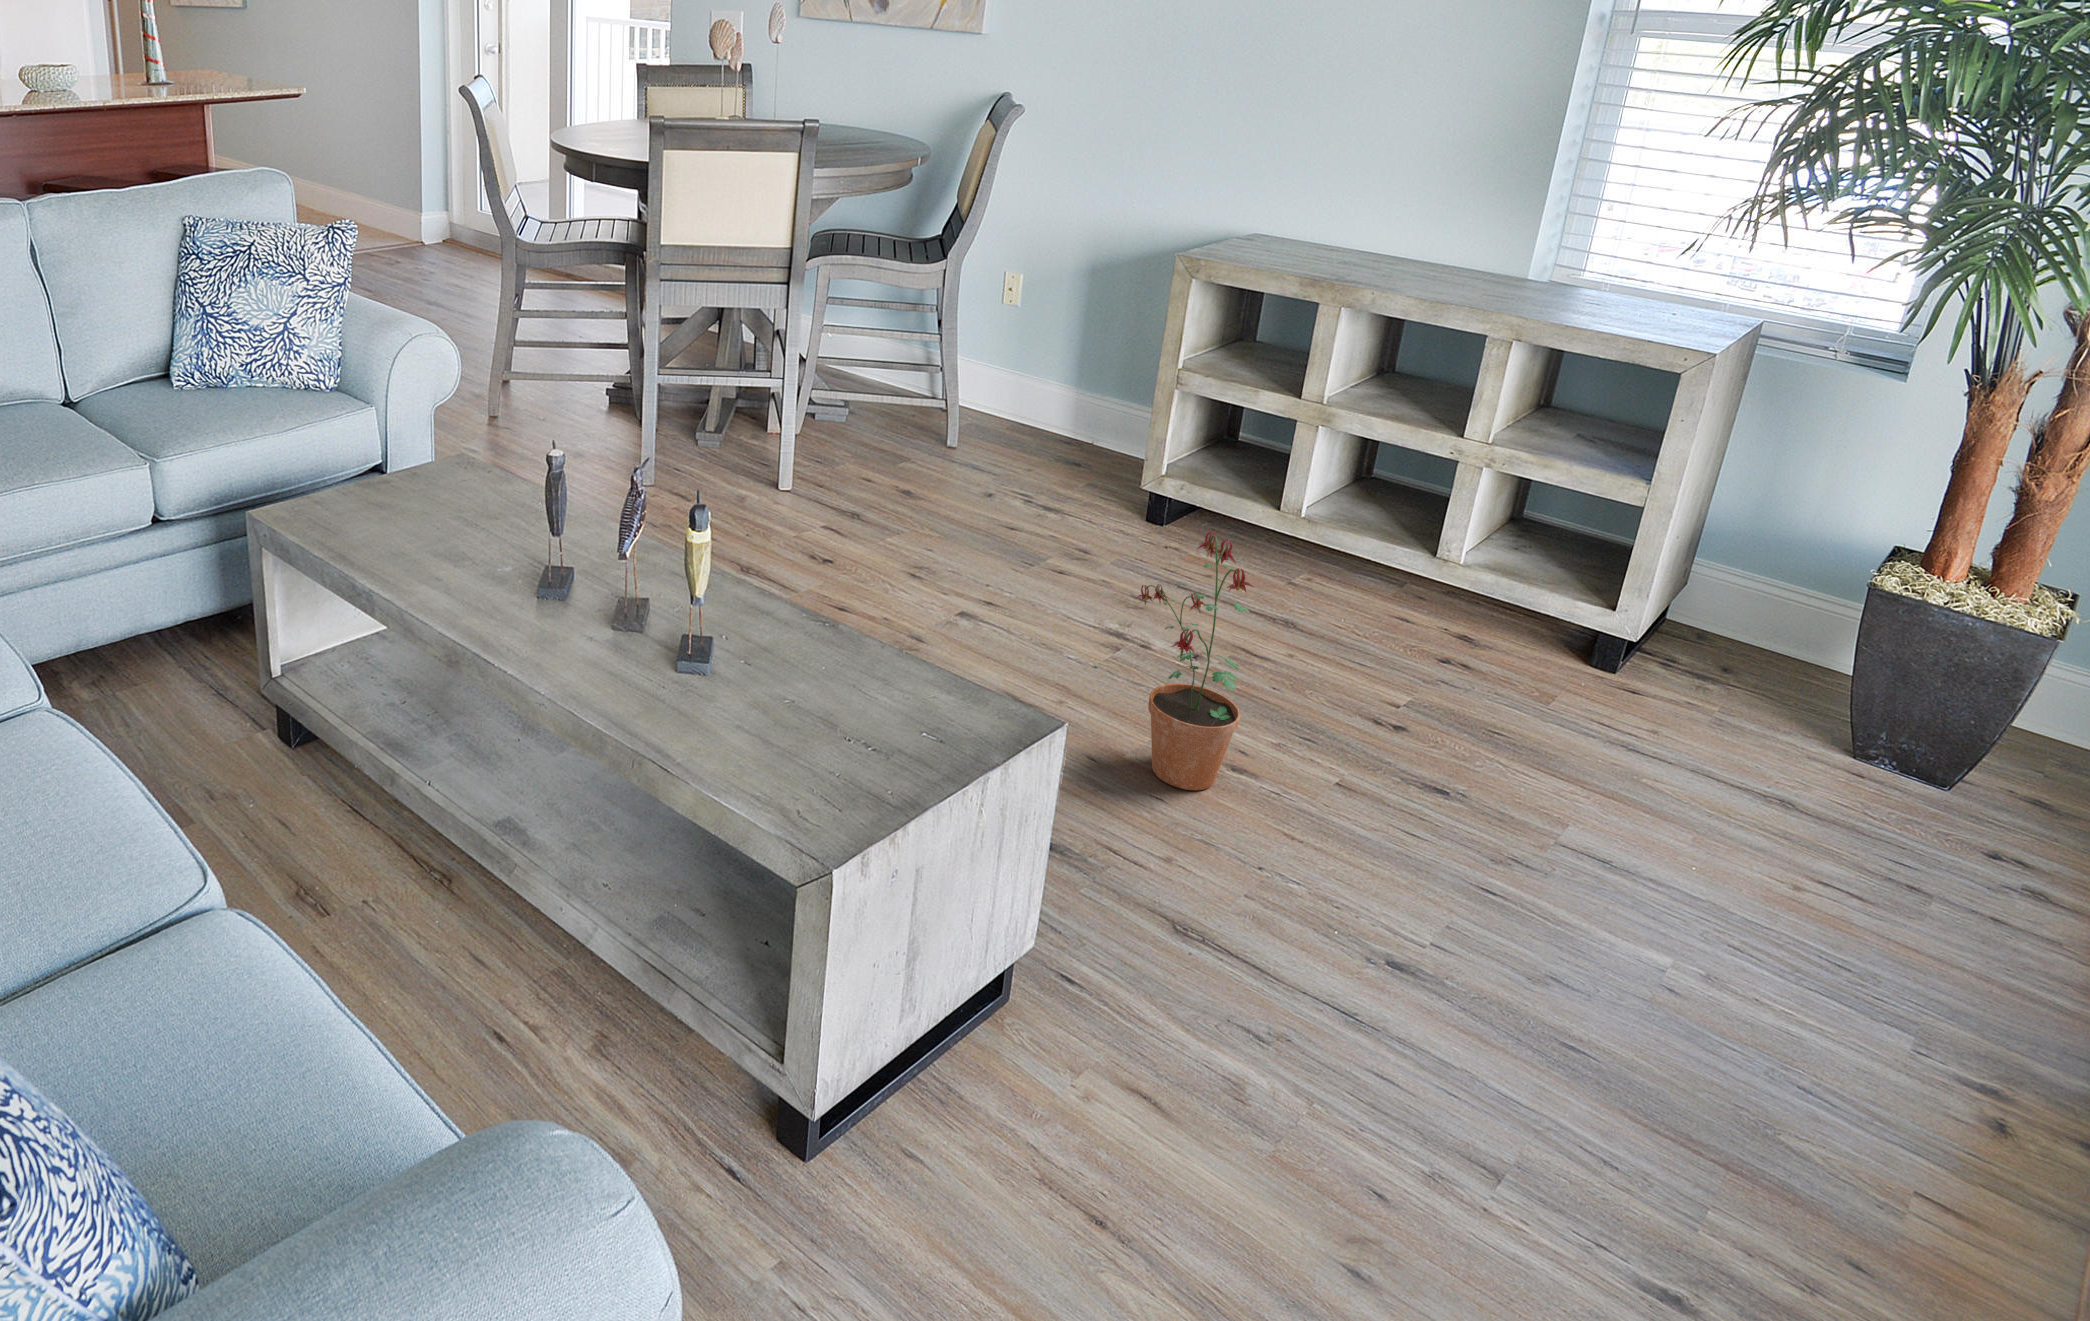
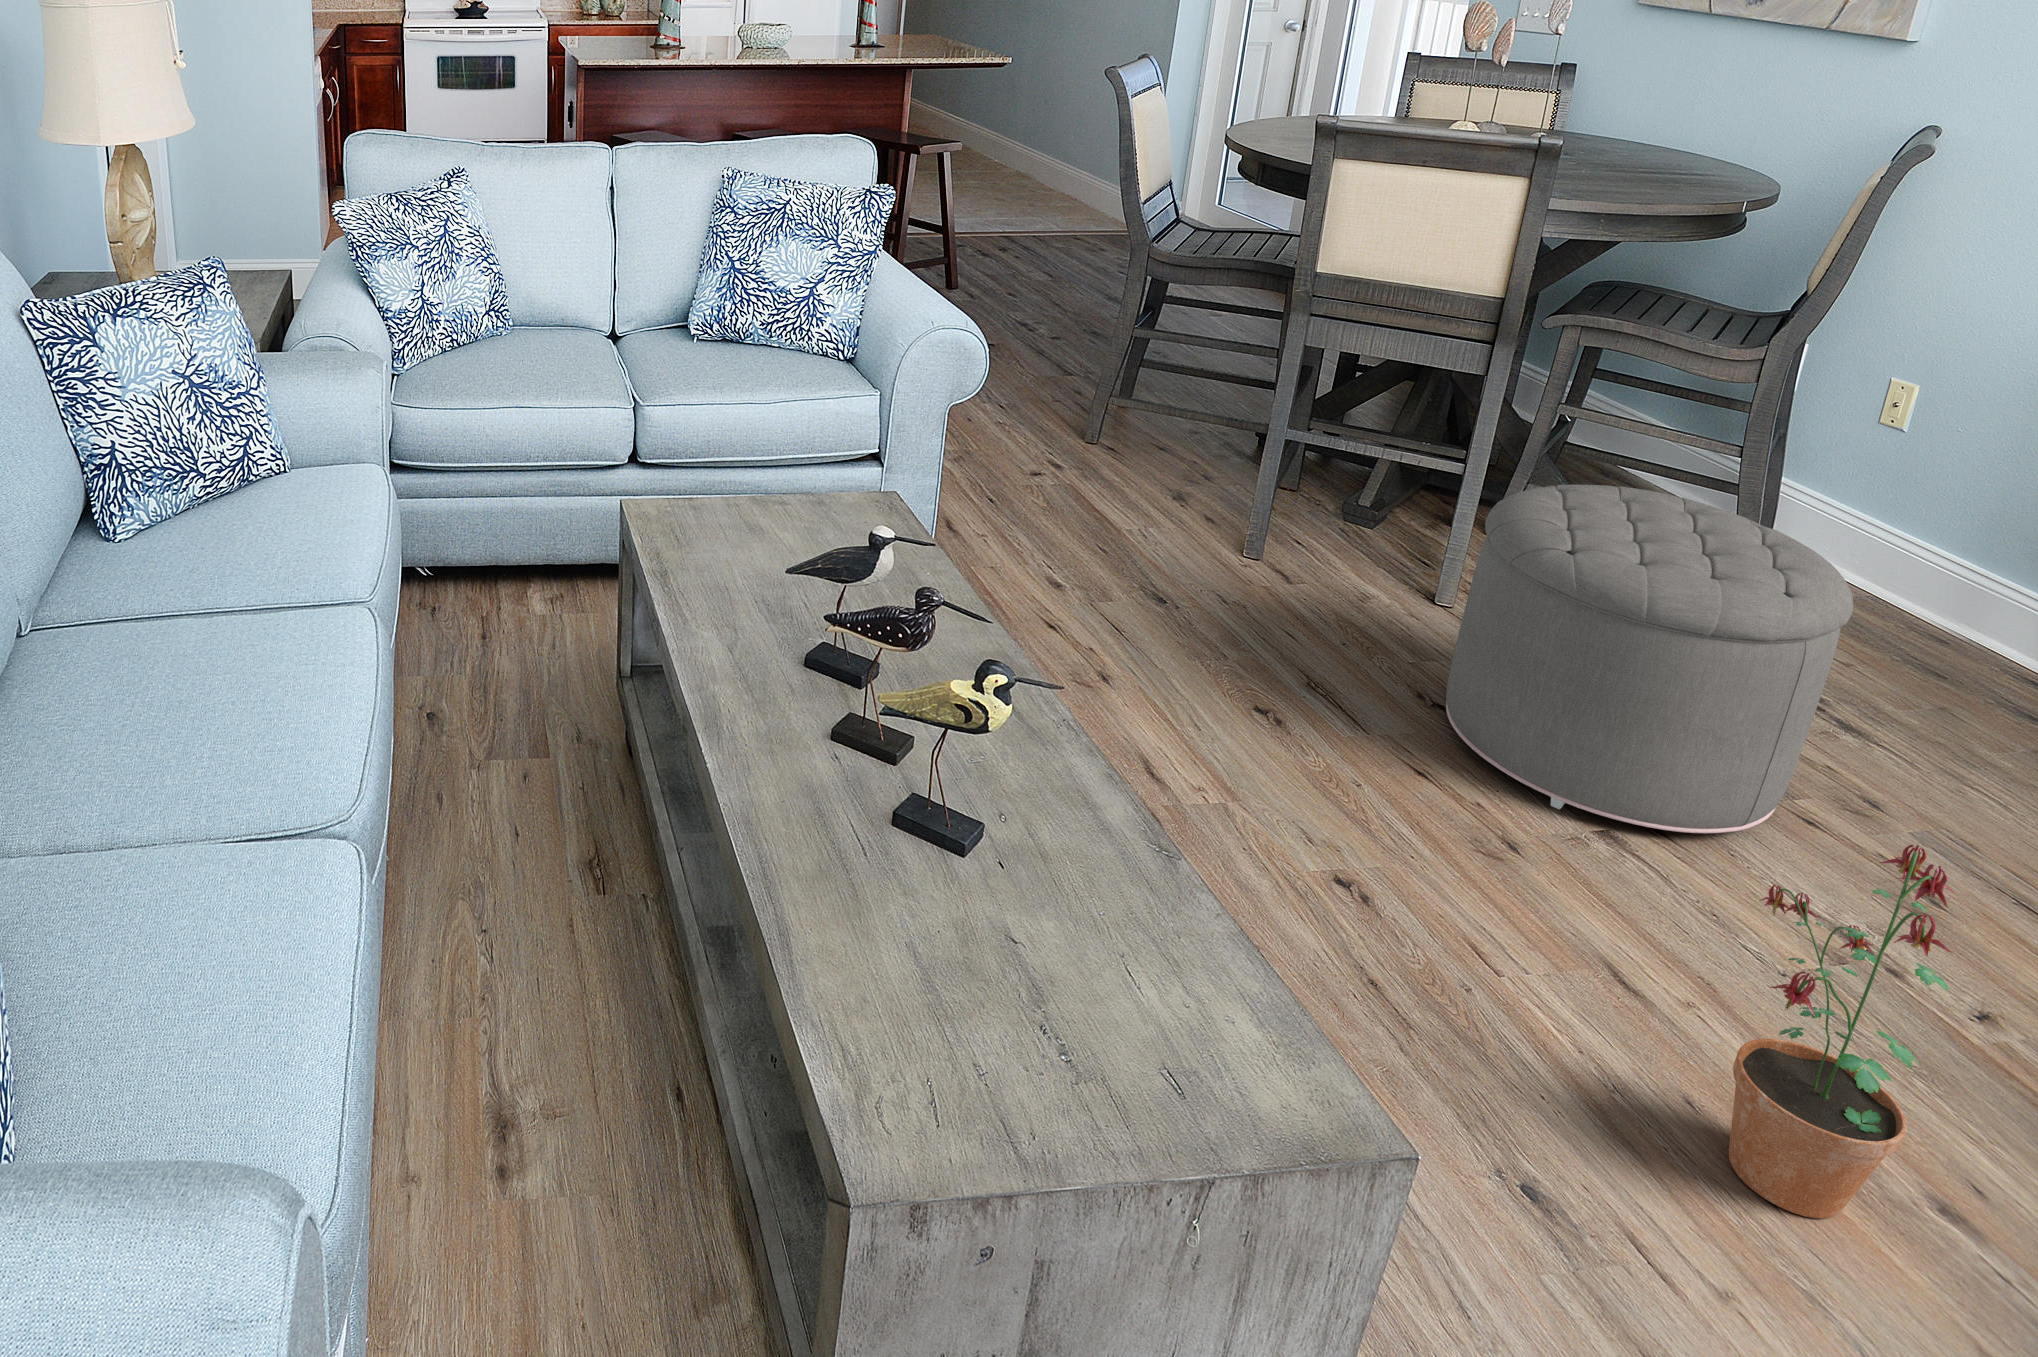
ottoman: none [856,359,1082,597] -> present [1446,485,1853,833]

